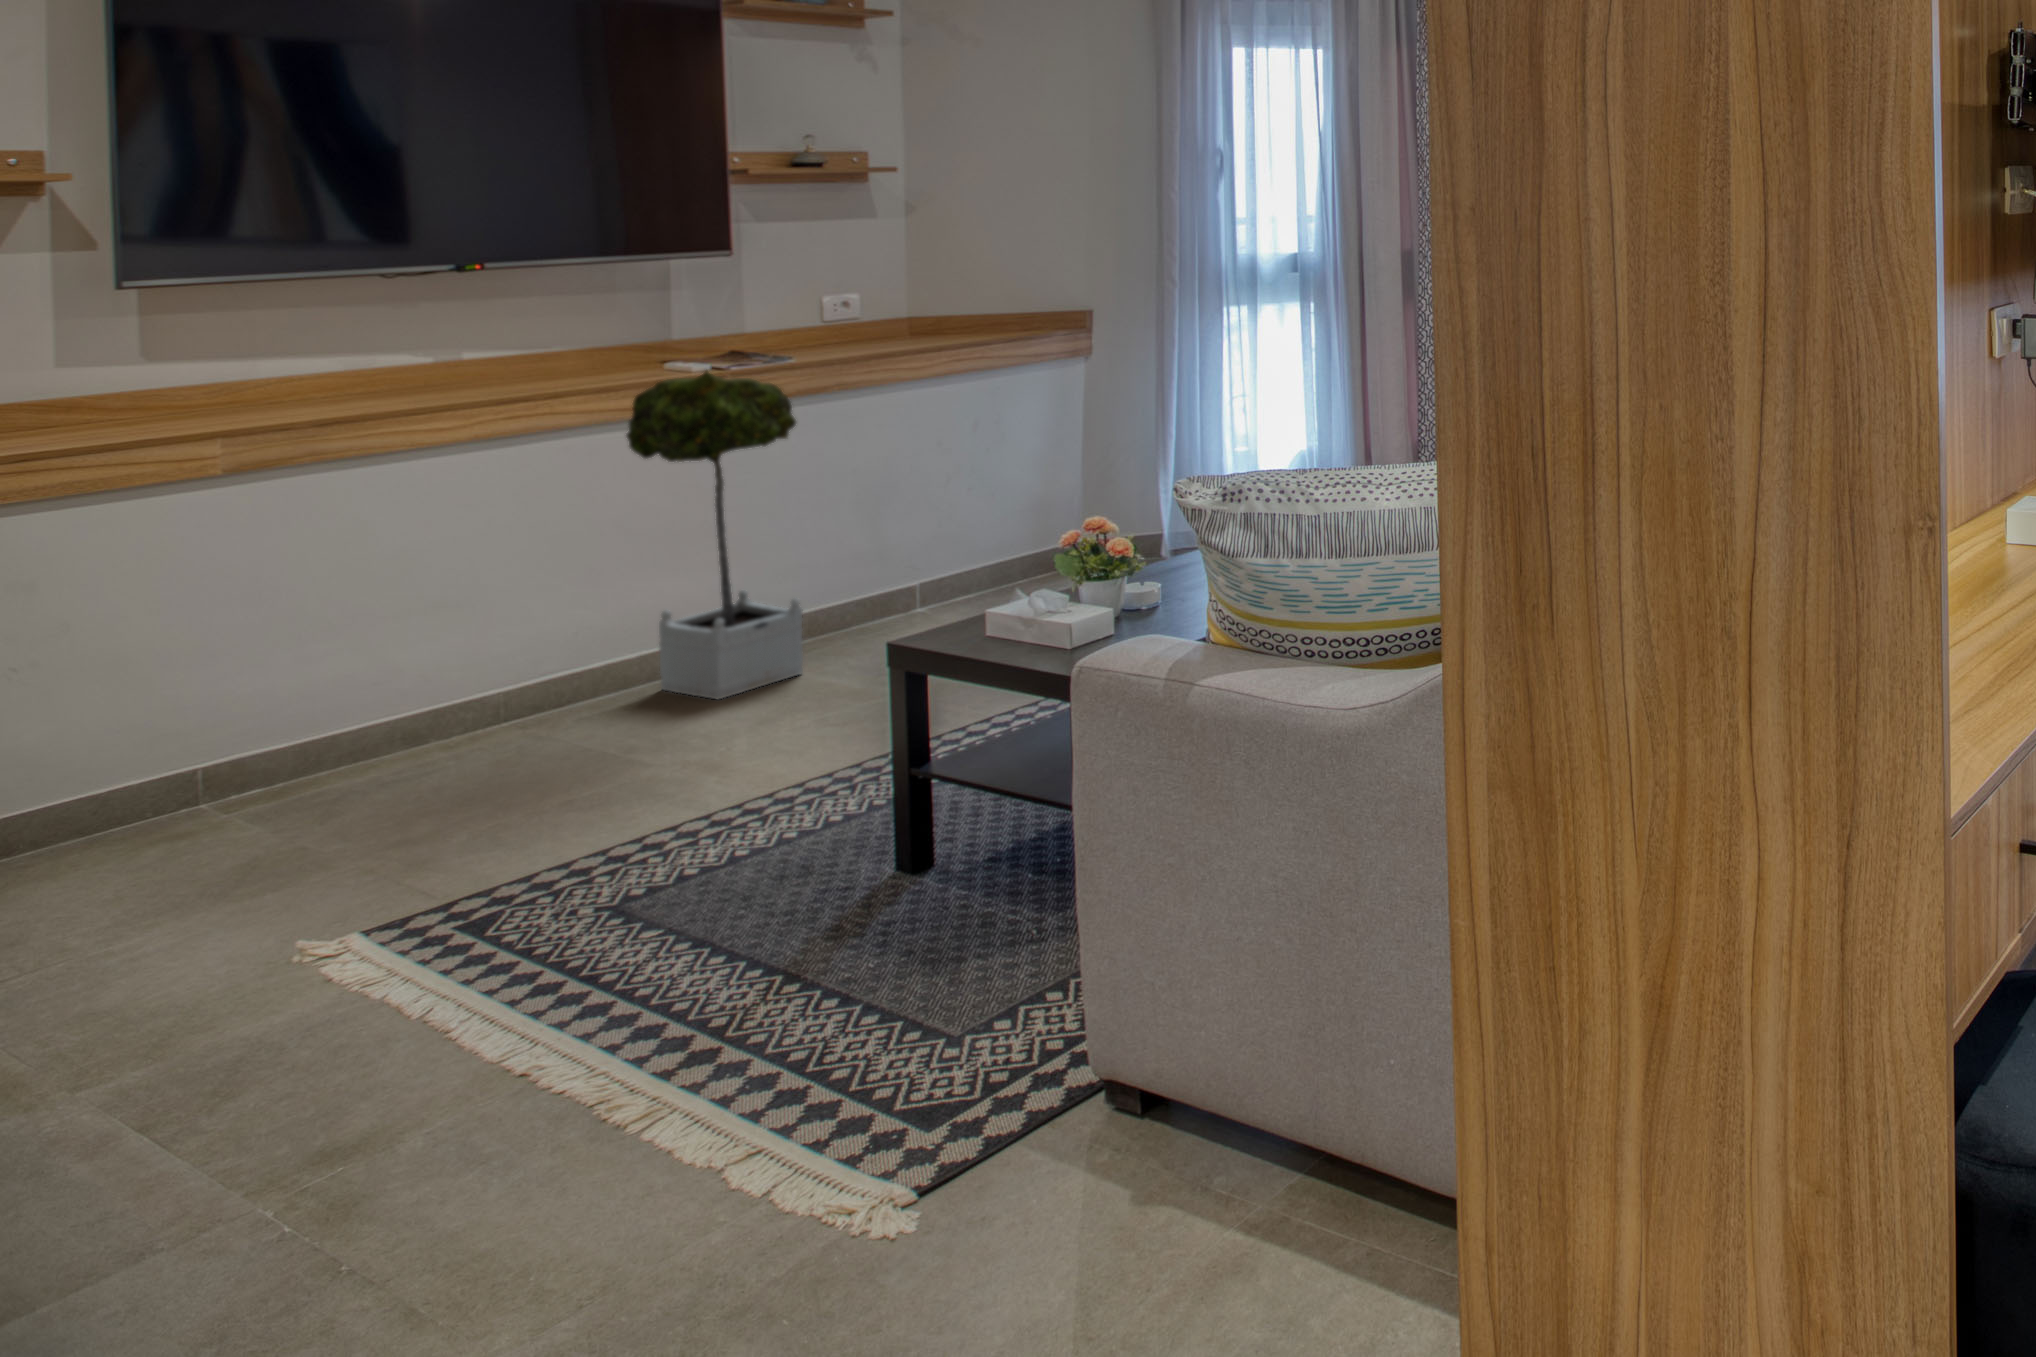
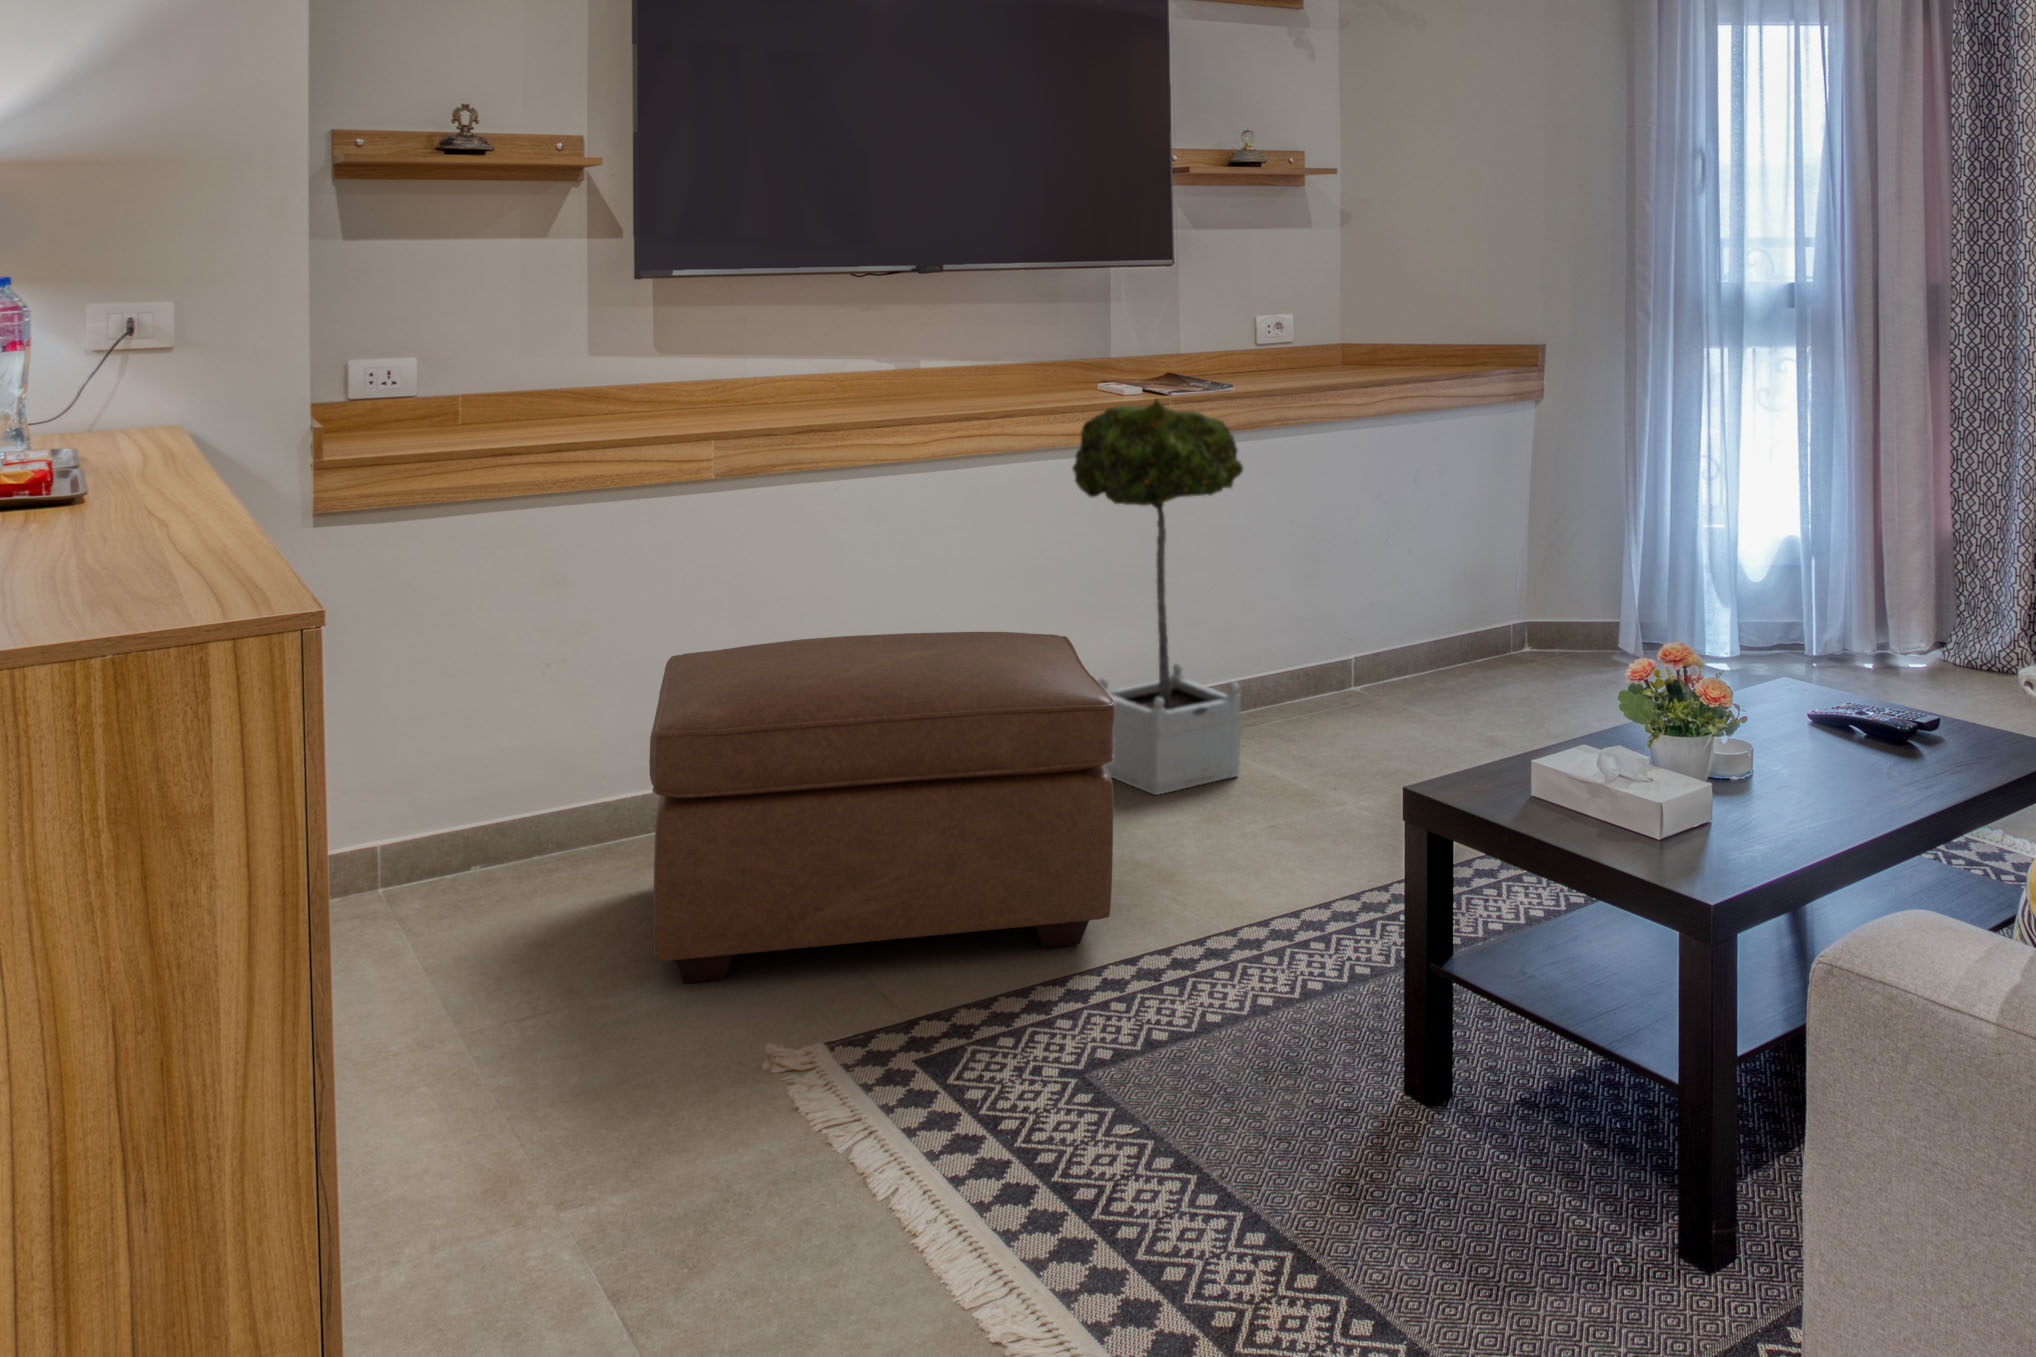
ottoman: none [147,576,653,918] -> present [649,632,1115,983]

